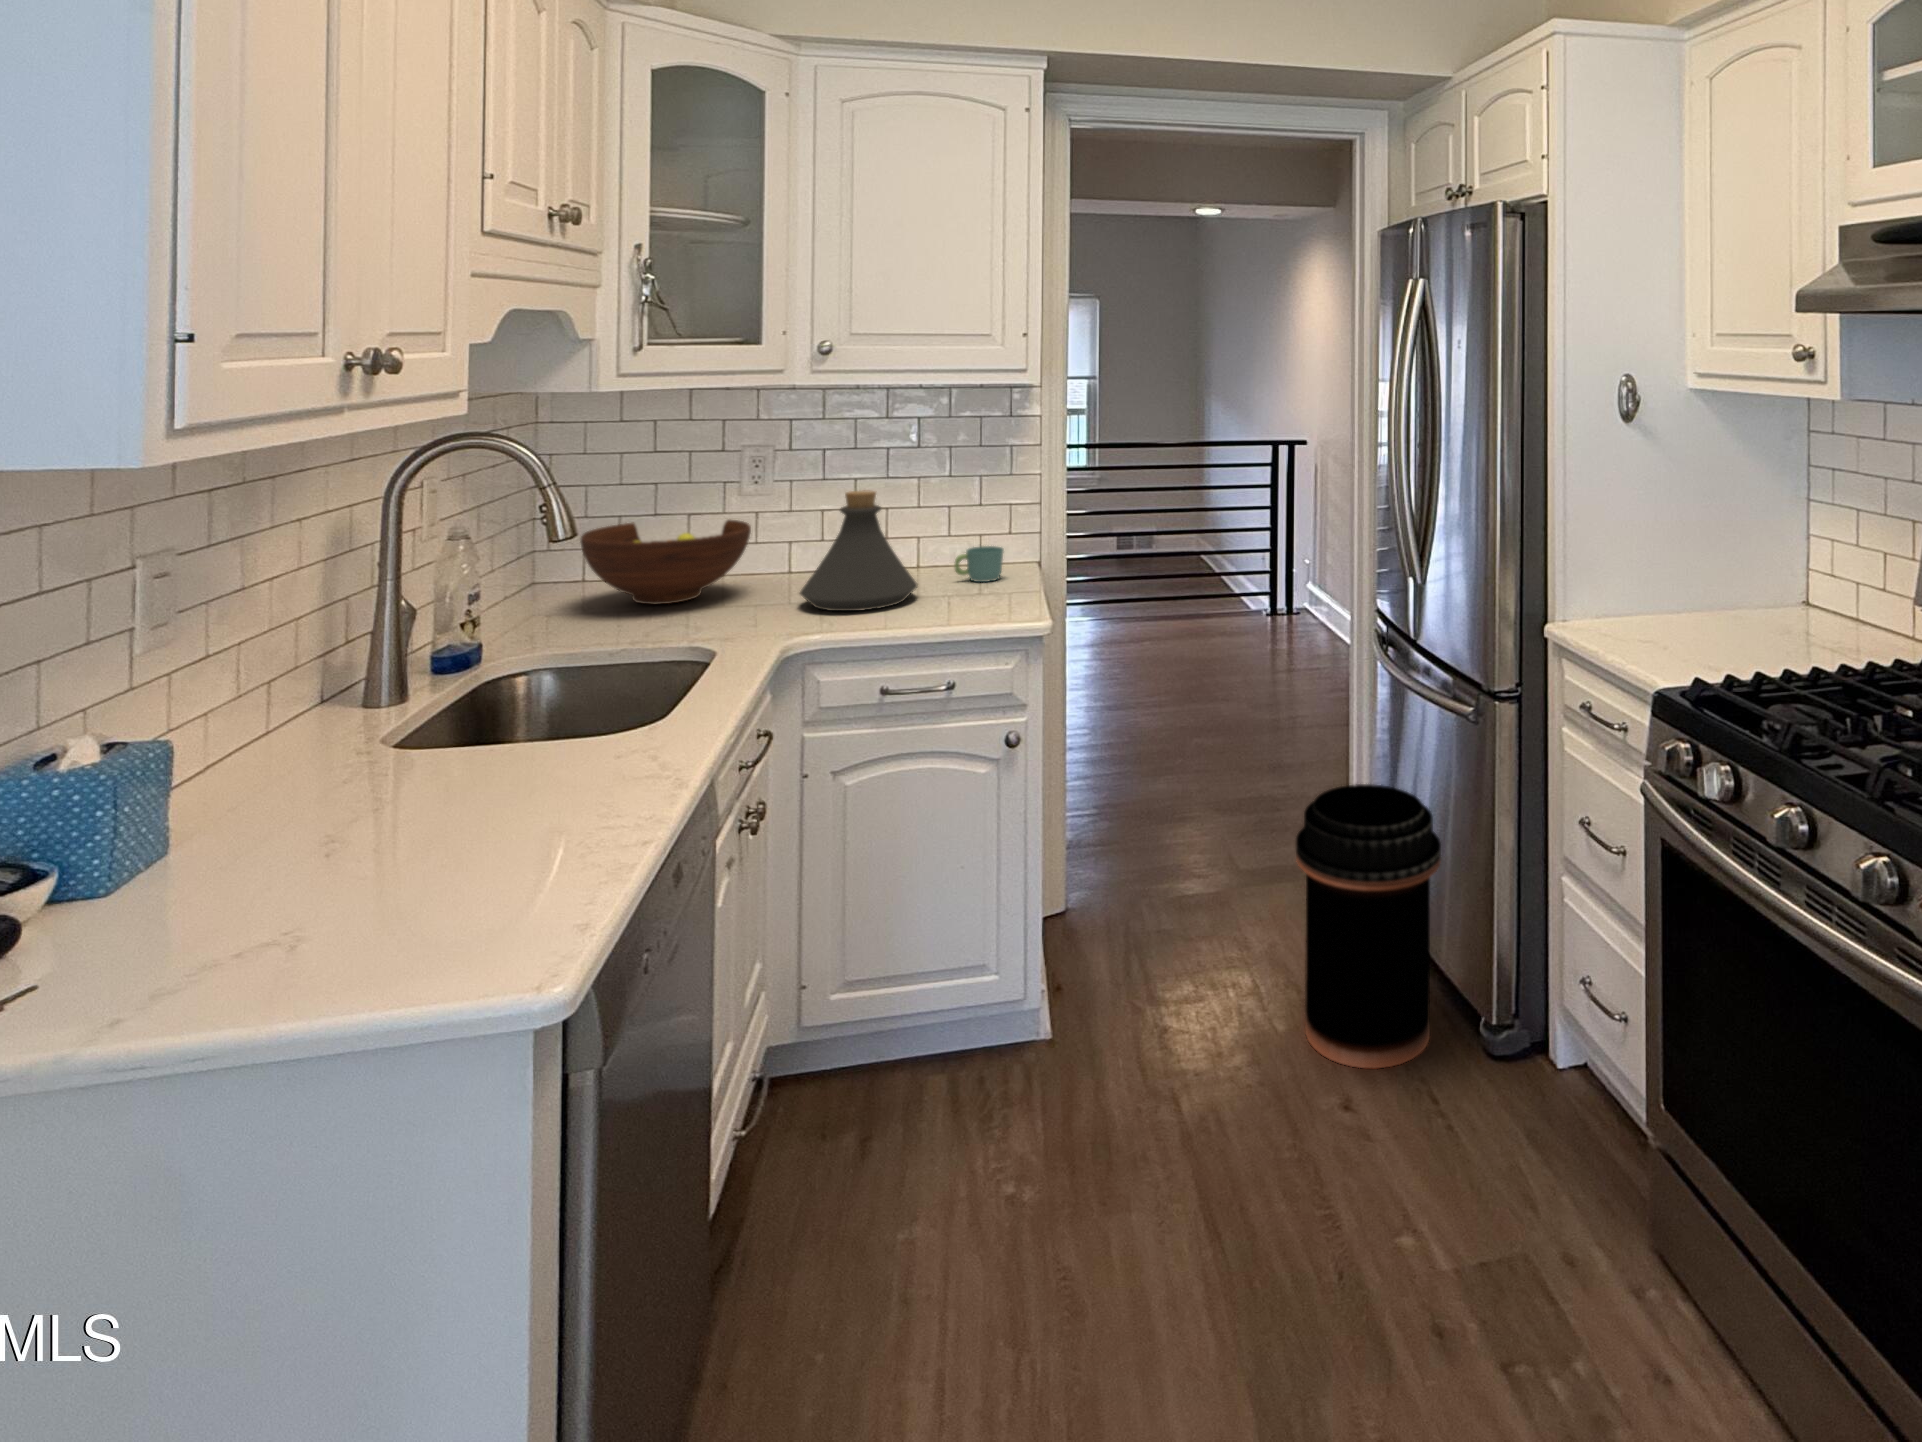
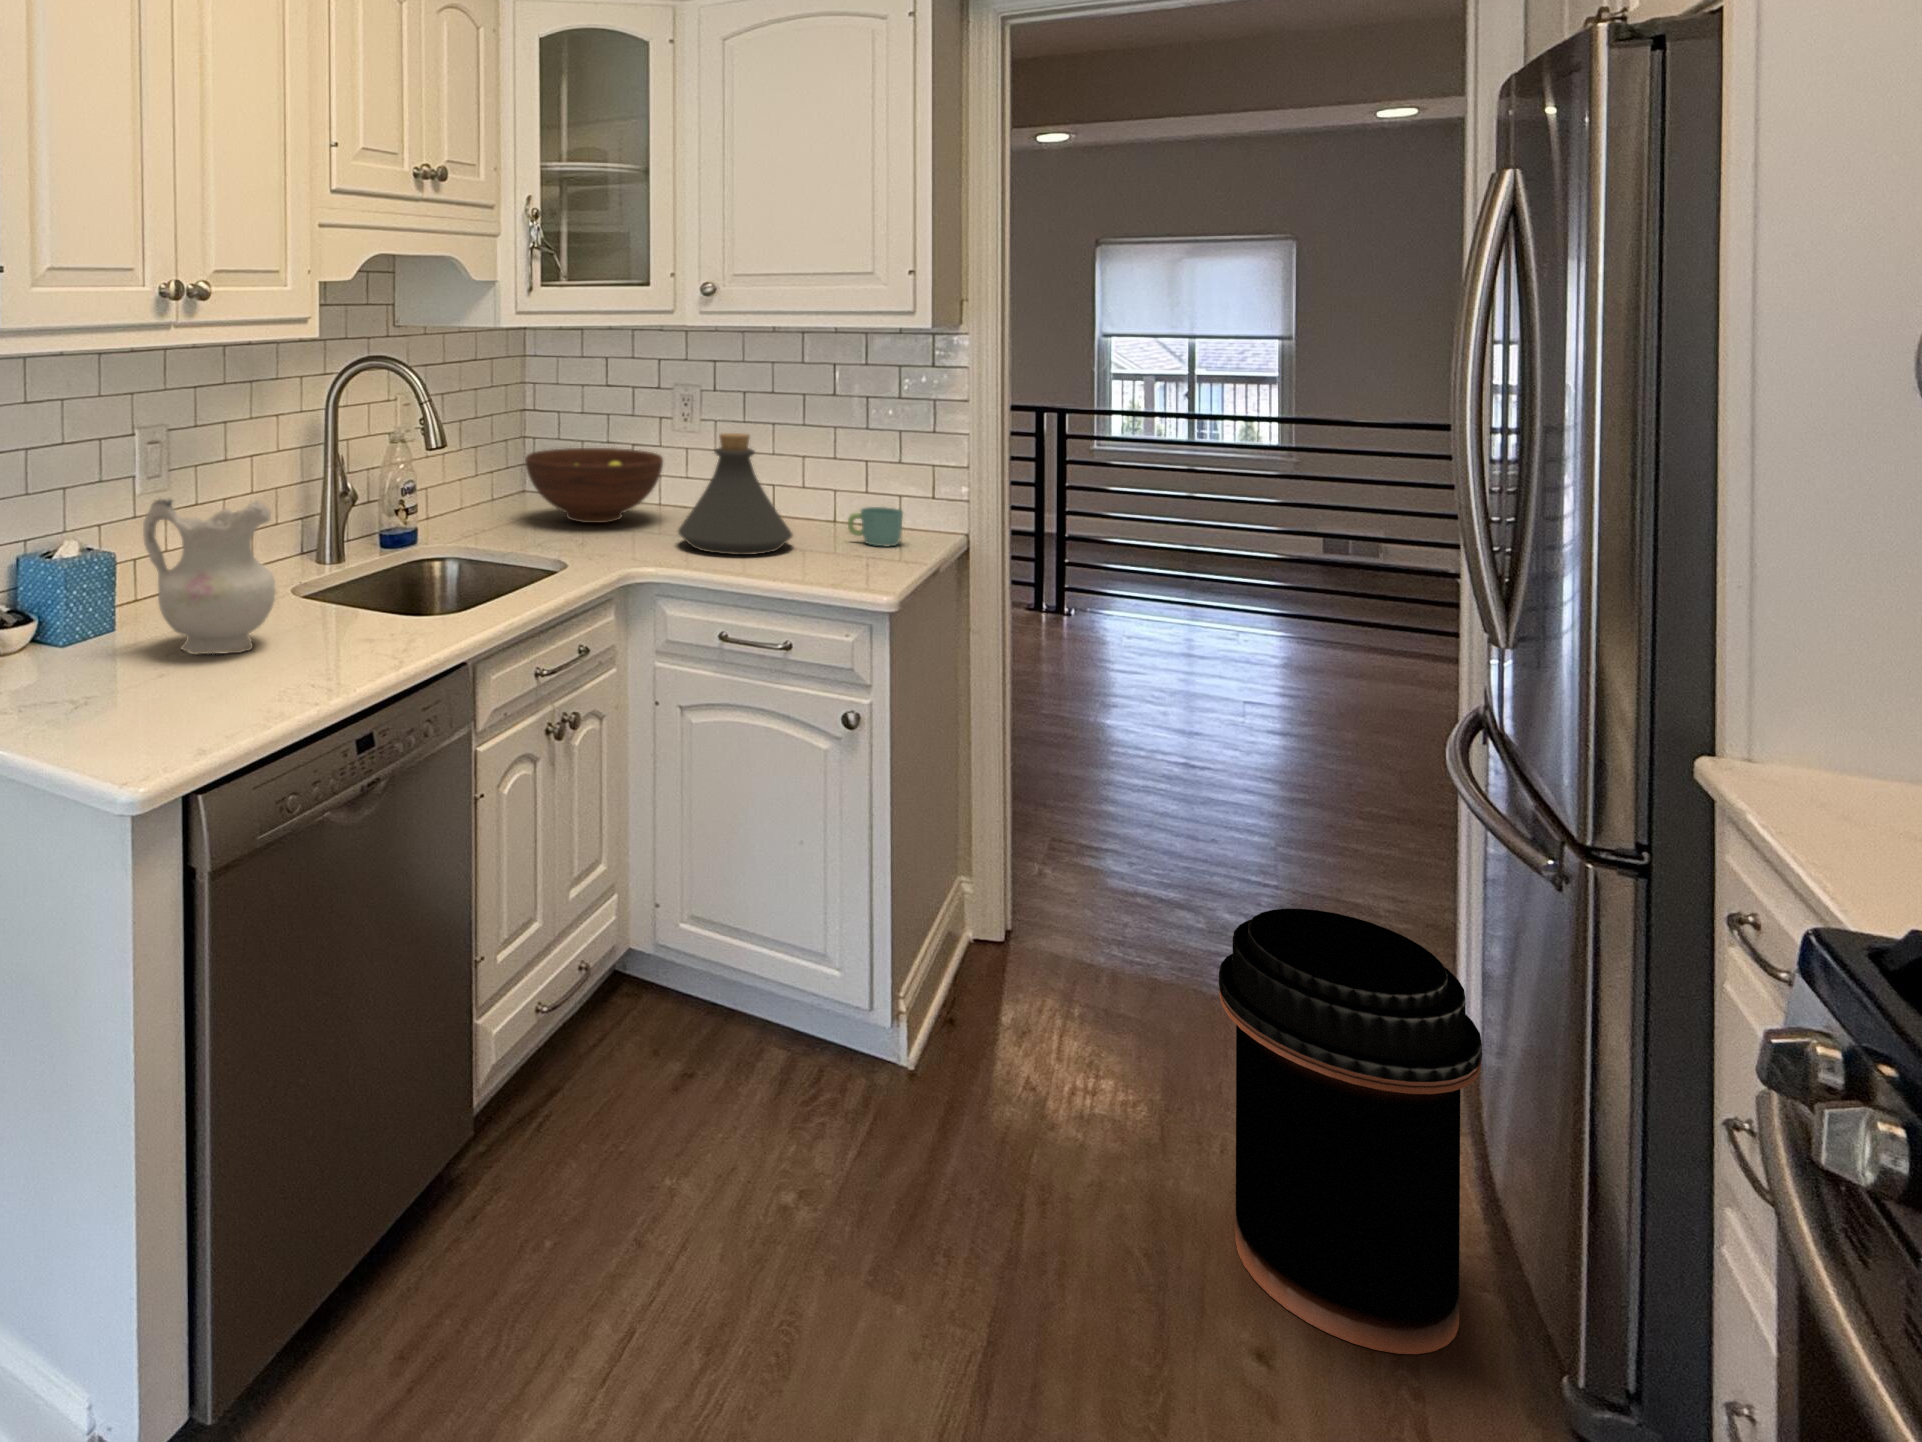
ceramic pitcher: none [258,627,476,847] -> present [143,498,275,654]

